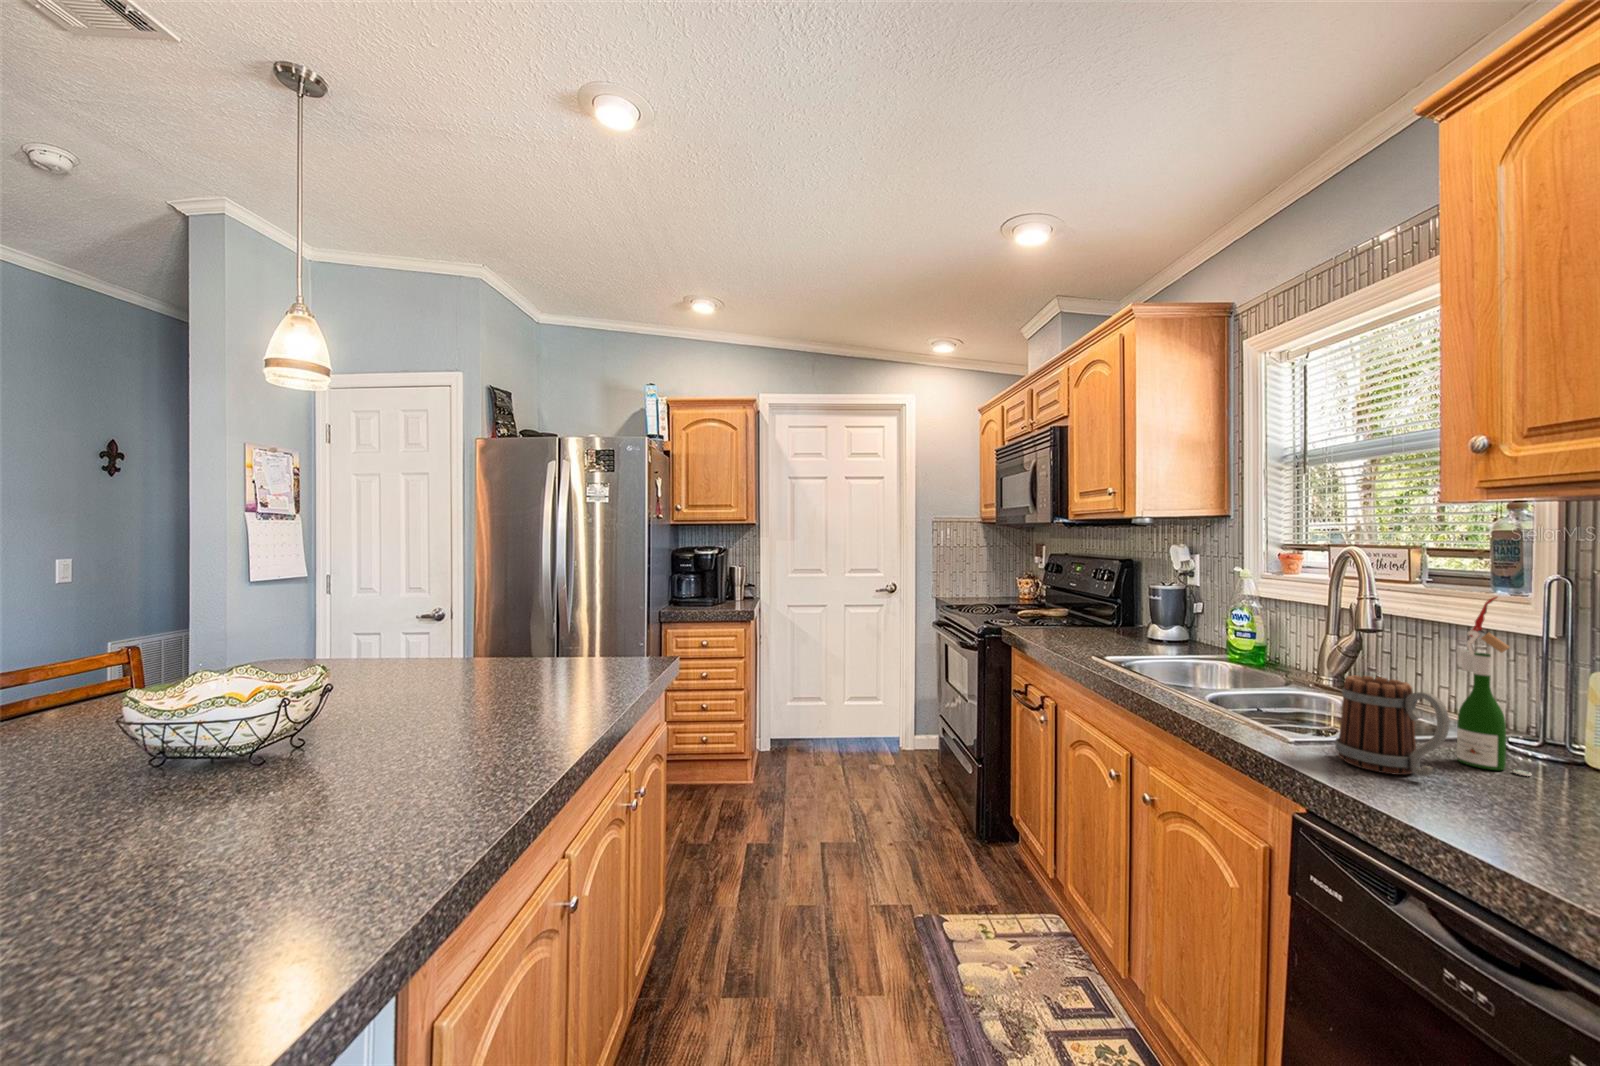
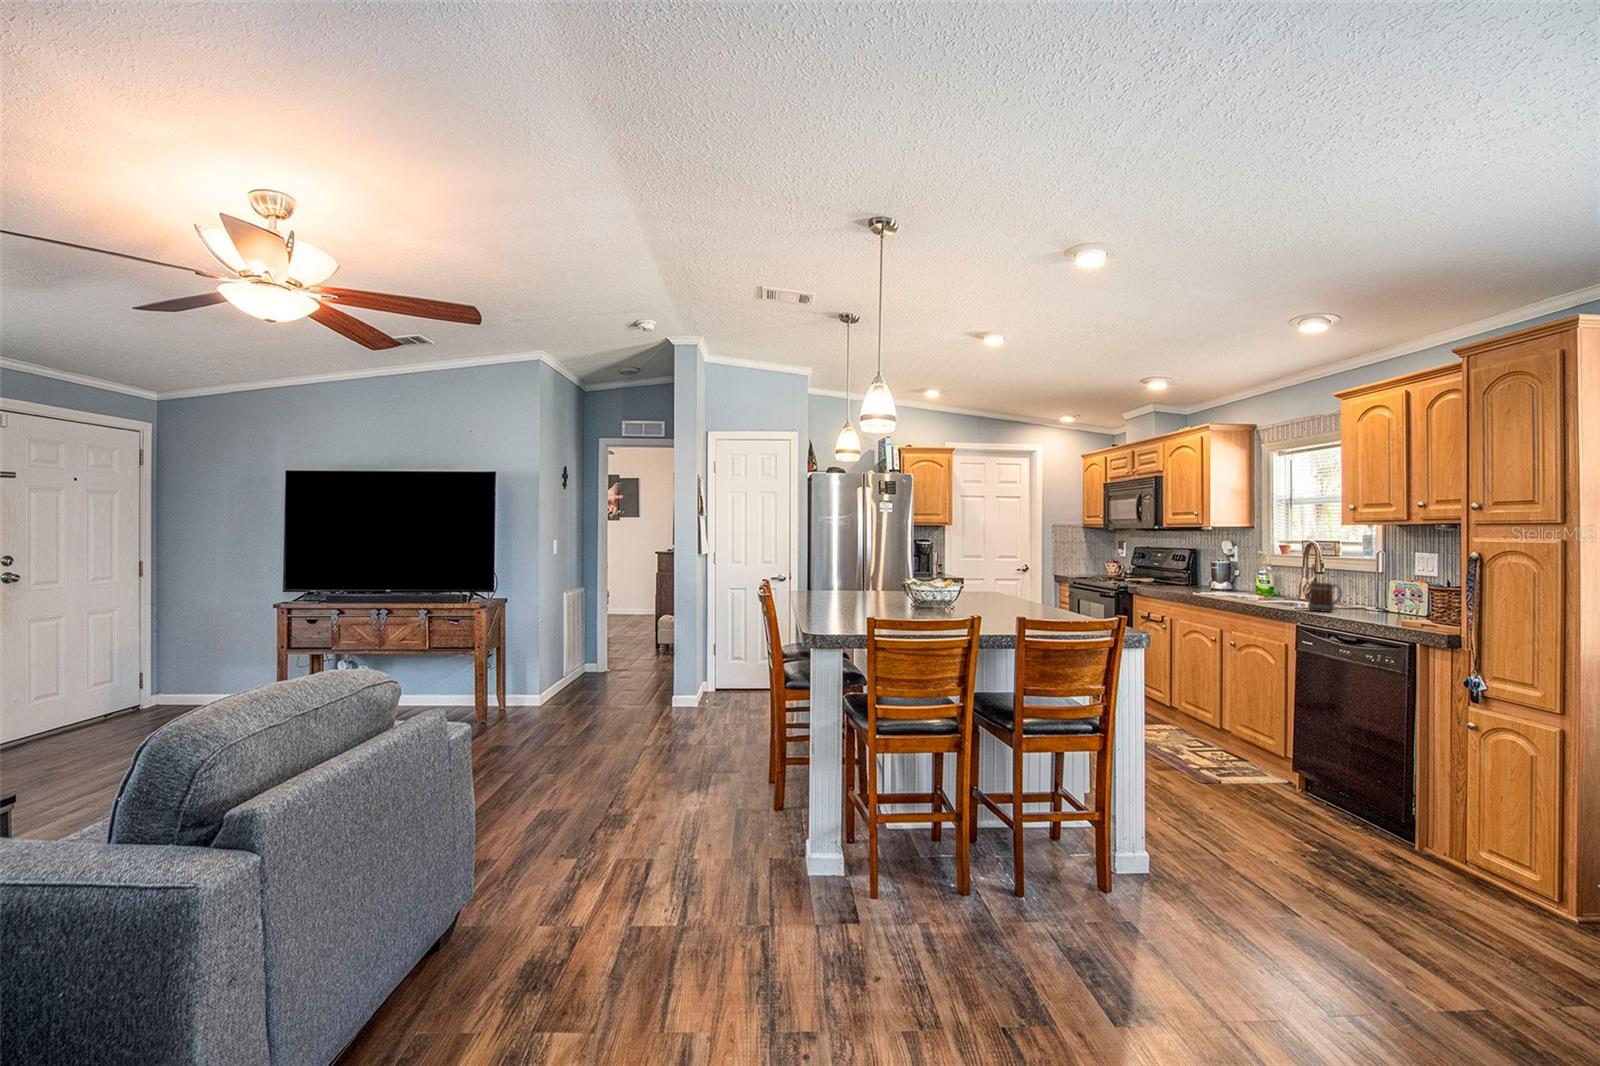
wine bottle: present [1457,597,1531,776] -> none [1347,556,1368,613]

